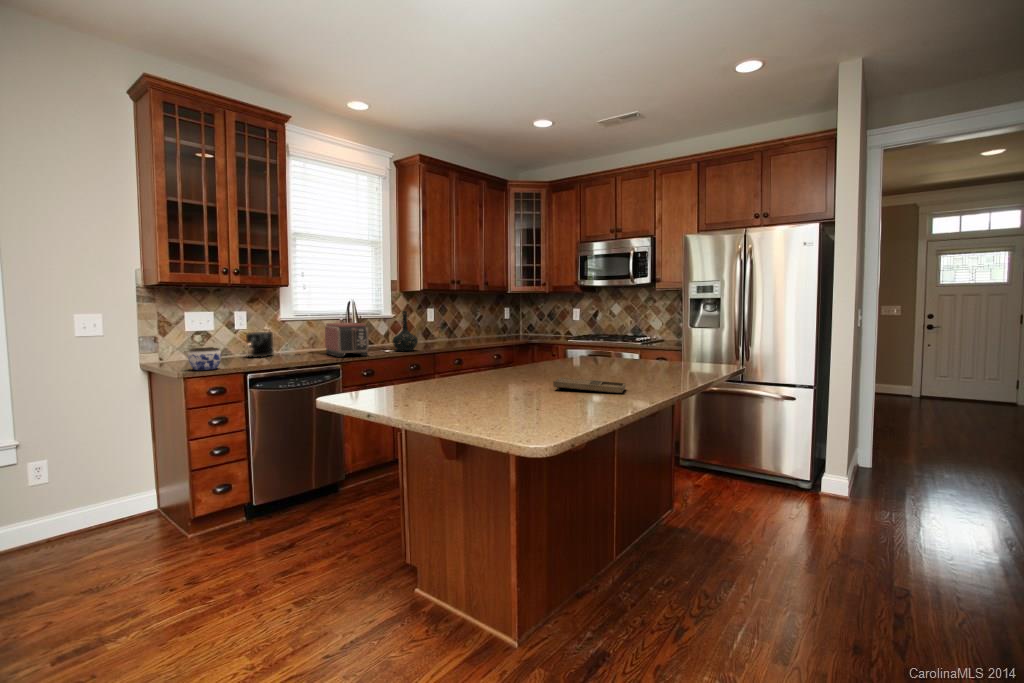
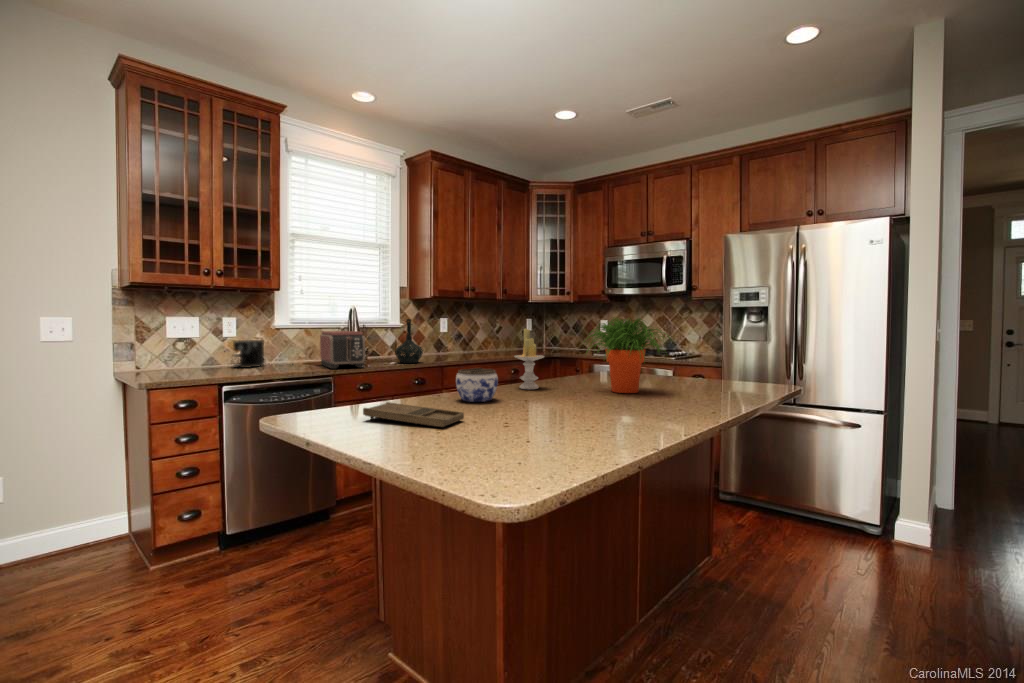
potted plant: none [568,311,641,374] -> present [588,318,670,393]
candle: none [509,321,535,372] -> present [514,329,544,389]
jar: present [188,347,221,370] -> present [456,368,498,402]
tray: present [553,377,626,393] -> present [363,402,464,427]

